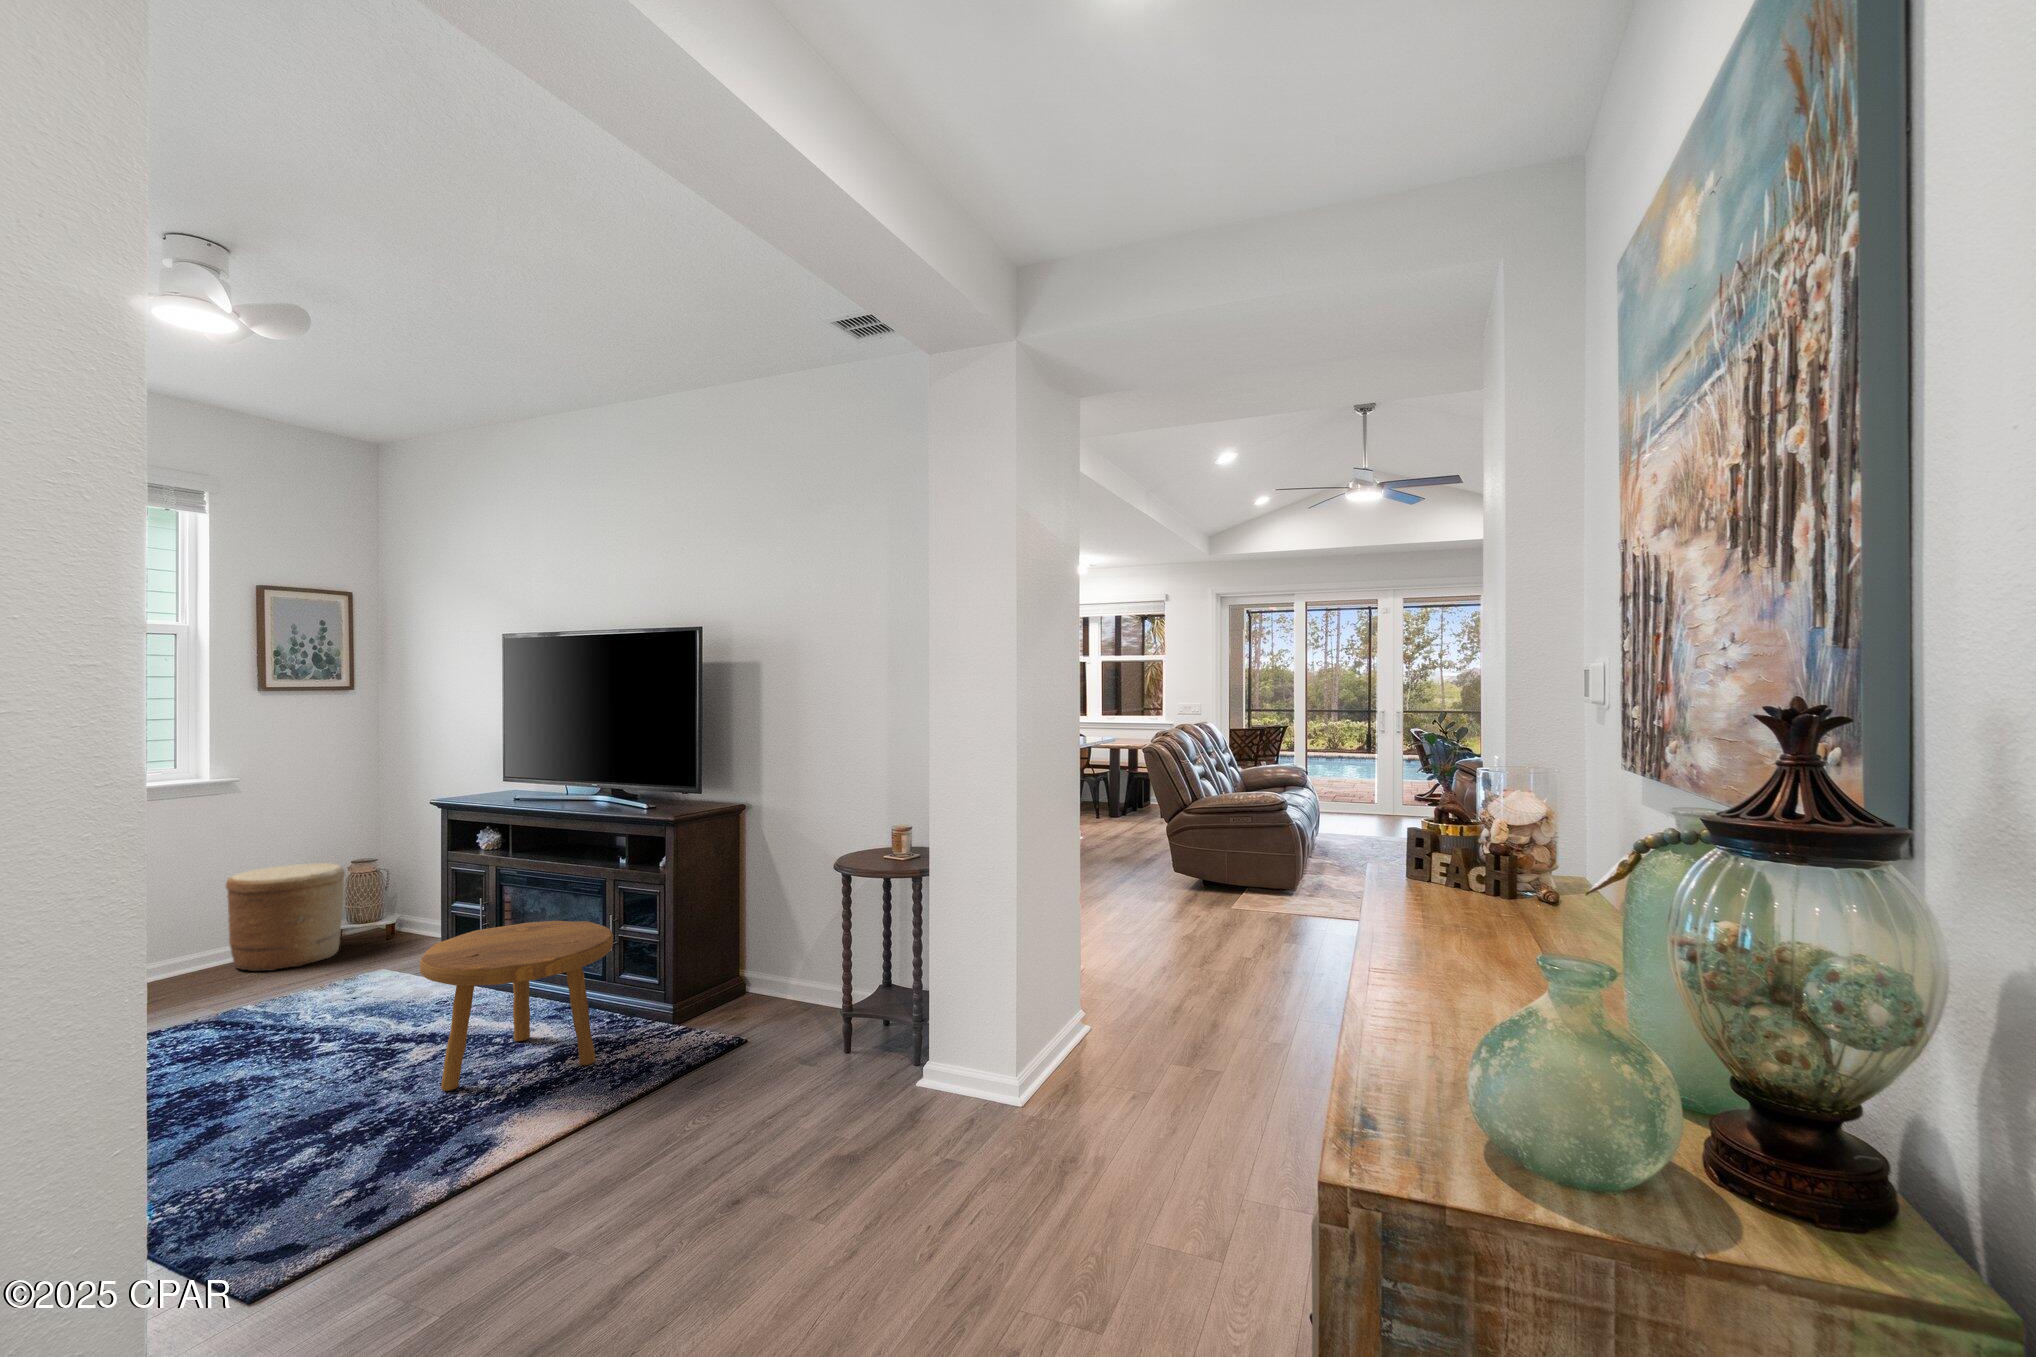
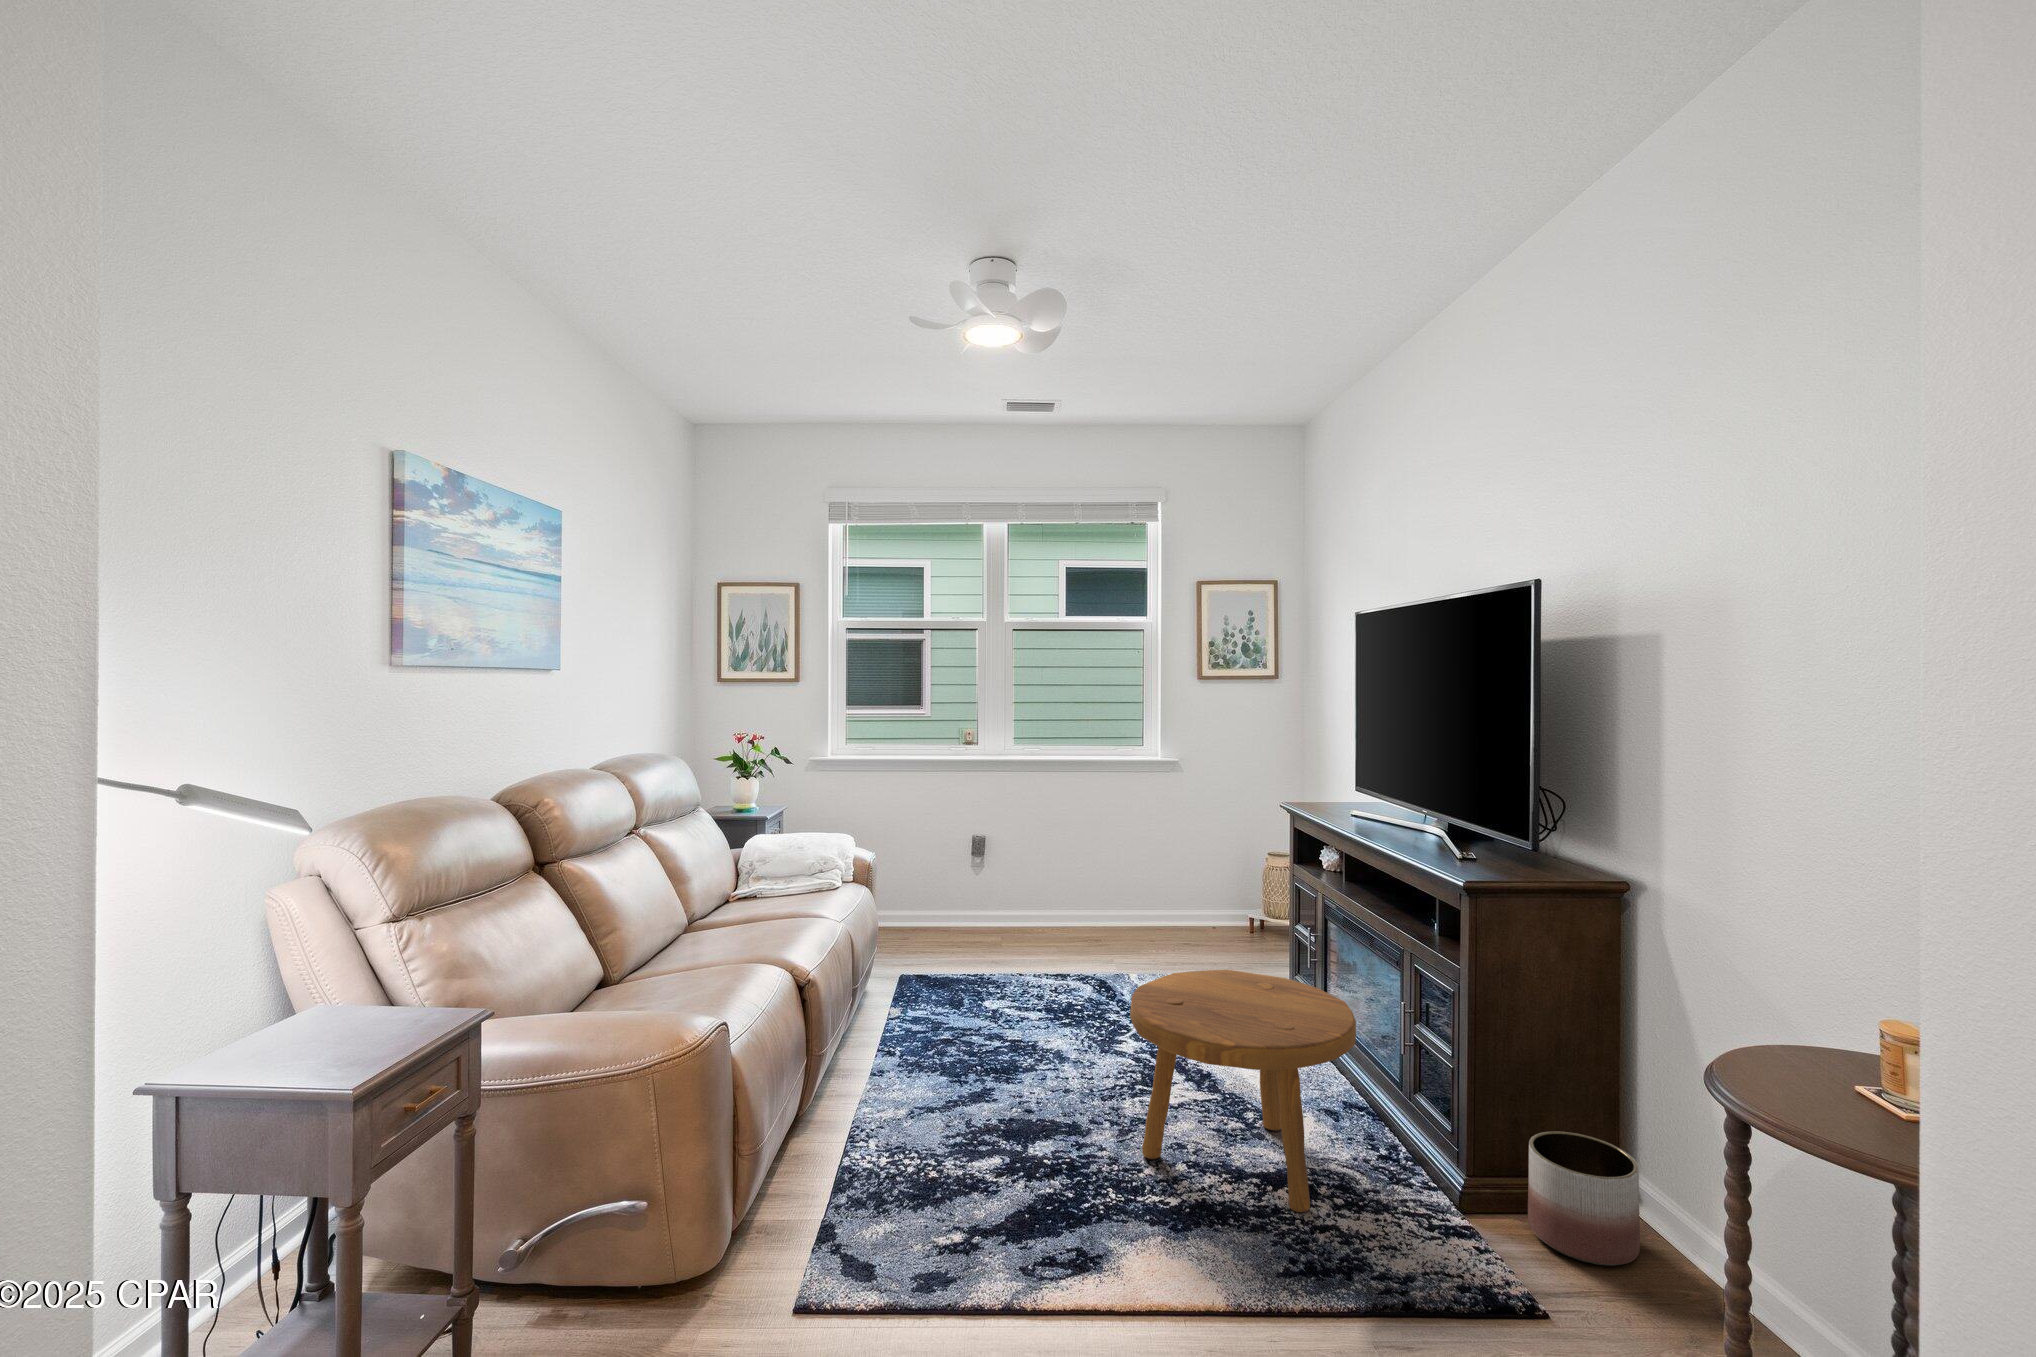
woven basket: present [226,863,345,971] -> none [1160,846,1250,949]
planter: none [711,952,767,1017] -> present [1528,1131,1640,1266]

